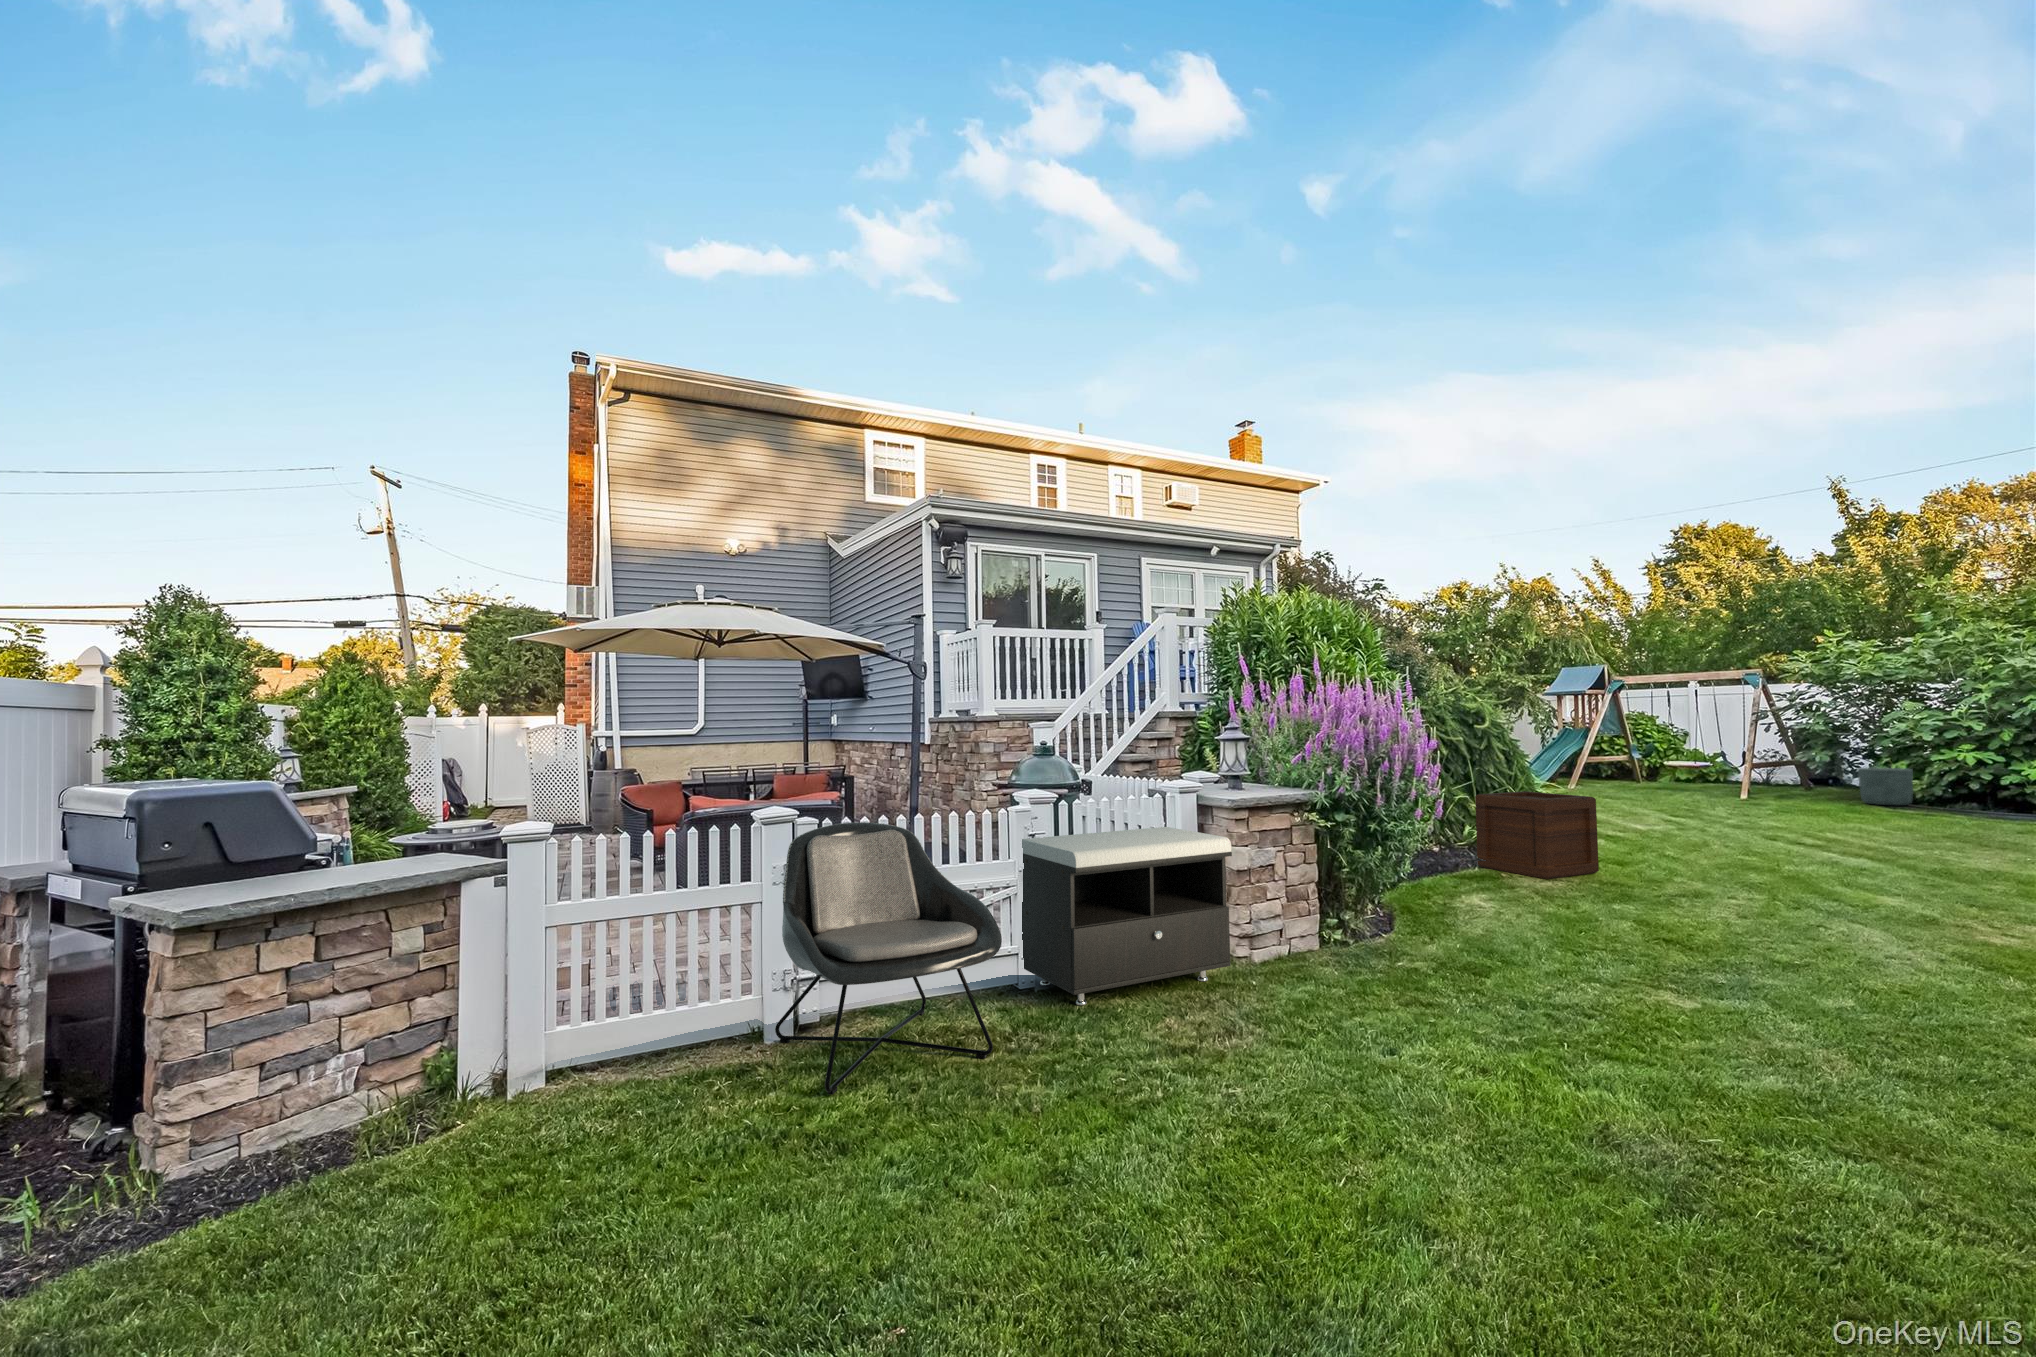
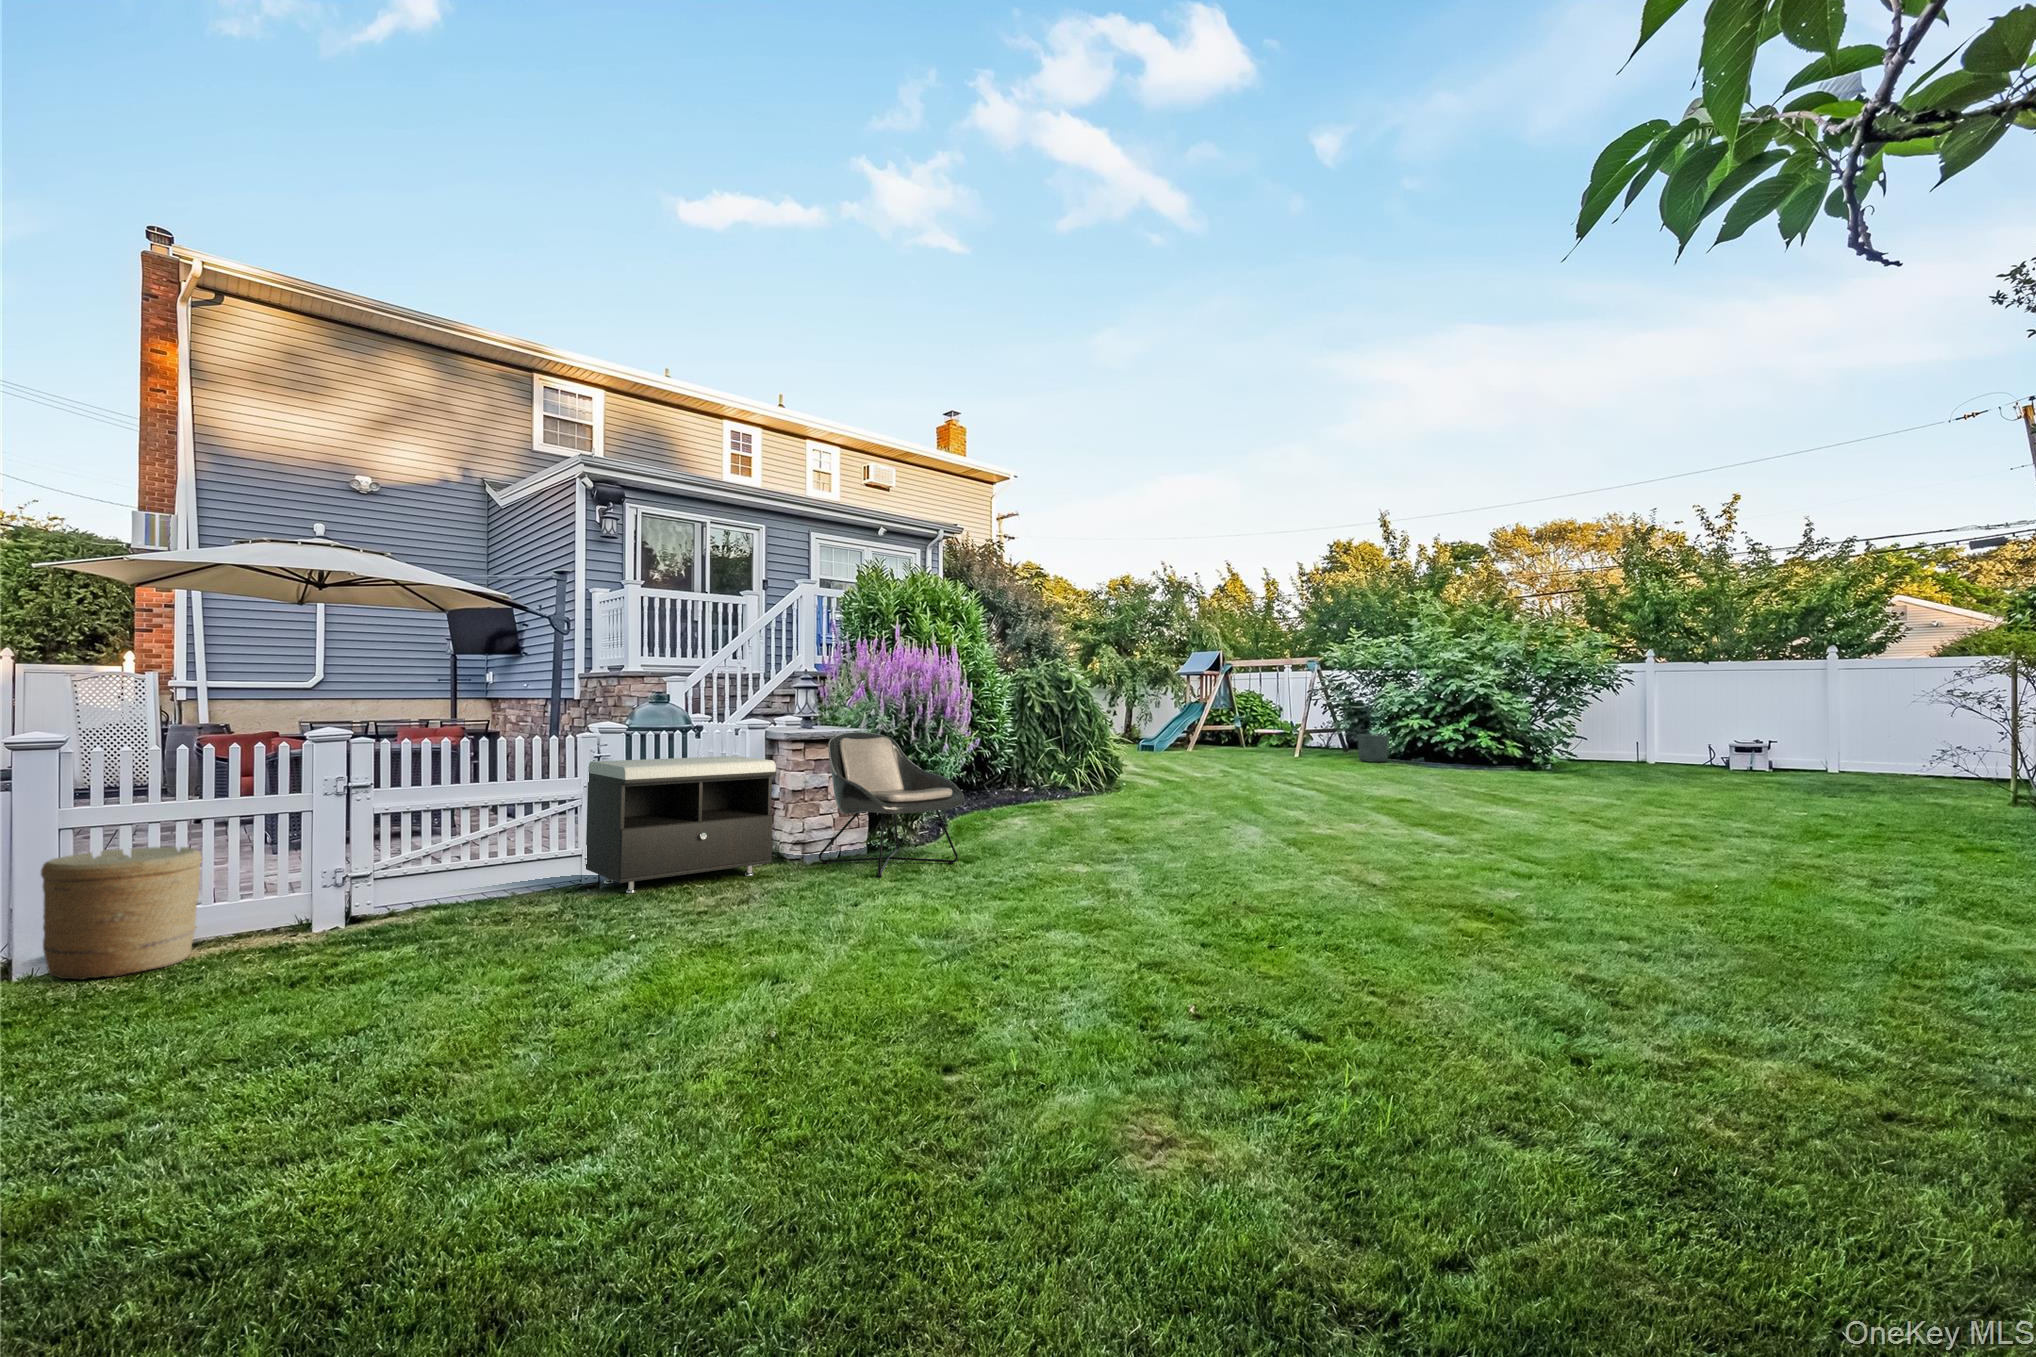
wooden crate: present [1475,791,1599,879] -> none [1049,744,1133,810]
lounge chair: present [775,822,1002,1095] -> present [819,732,965,877]
woven basket: none [526,954,669,1121] -> present [41,847,202,980]

